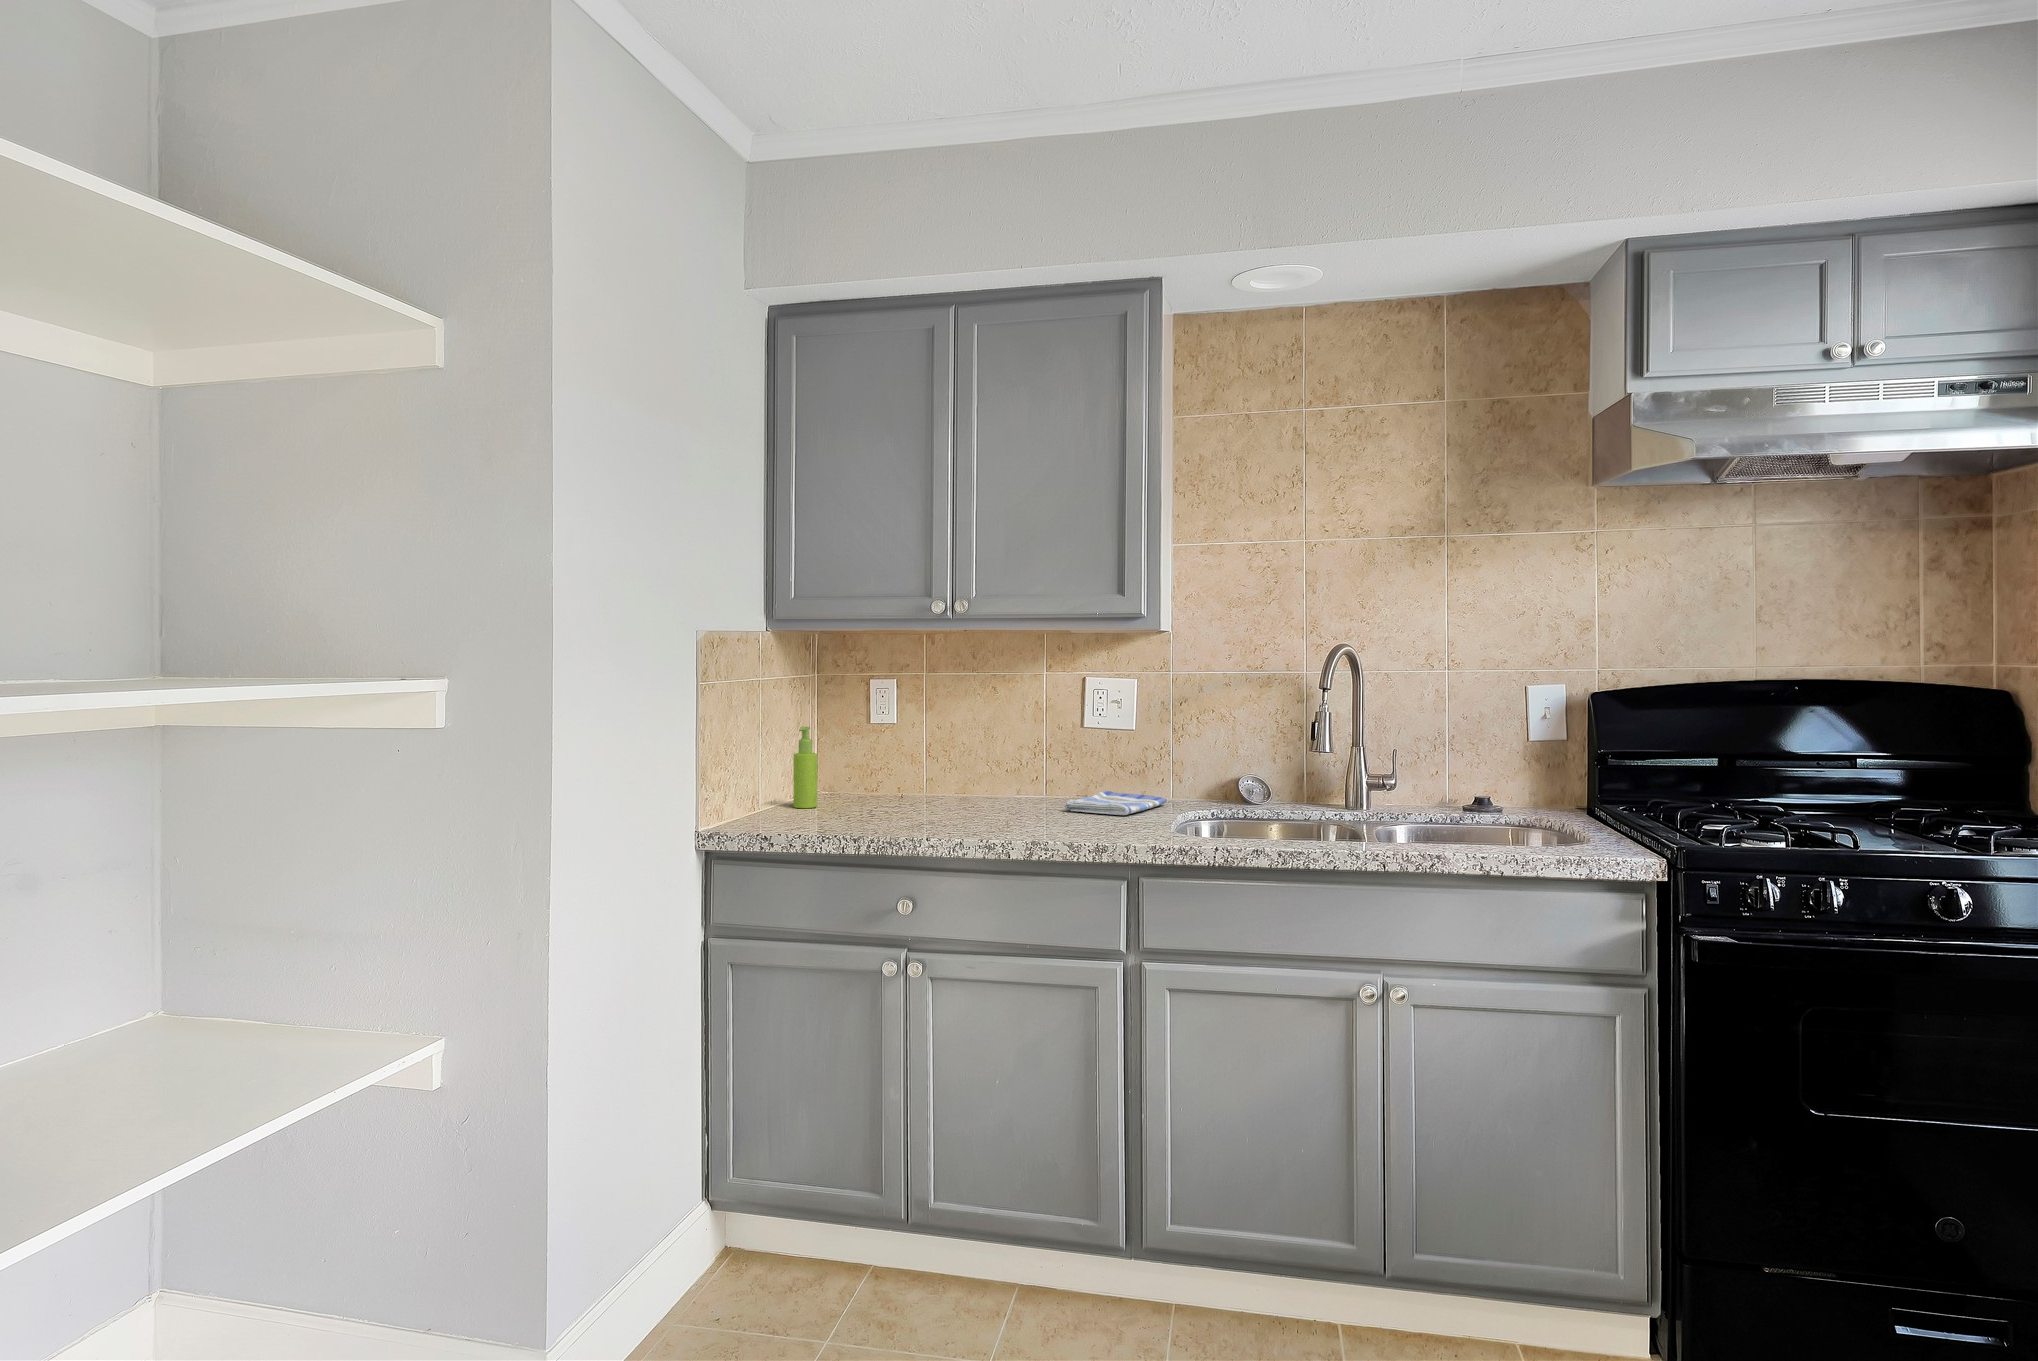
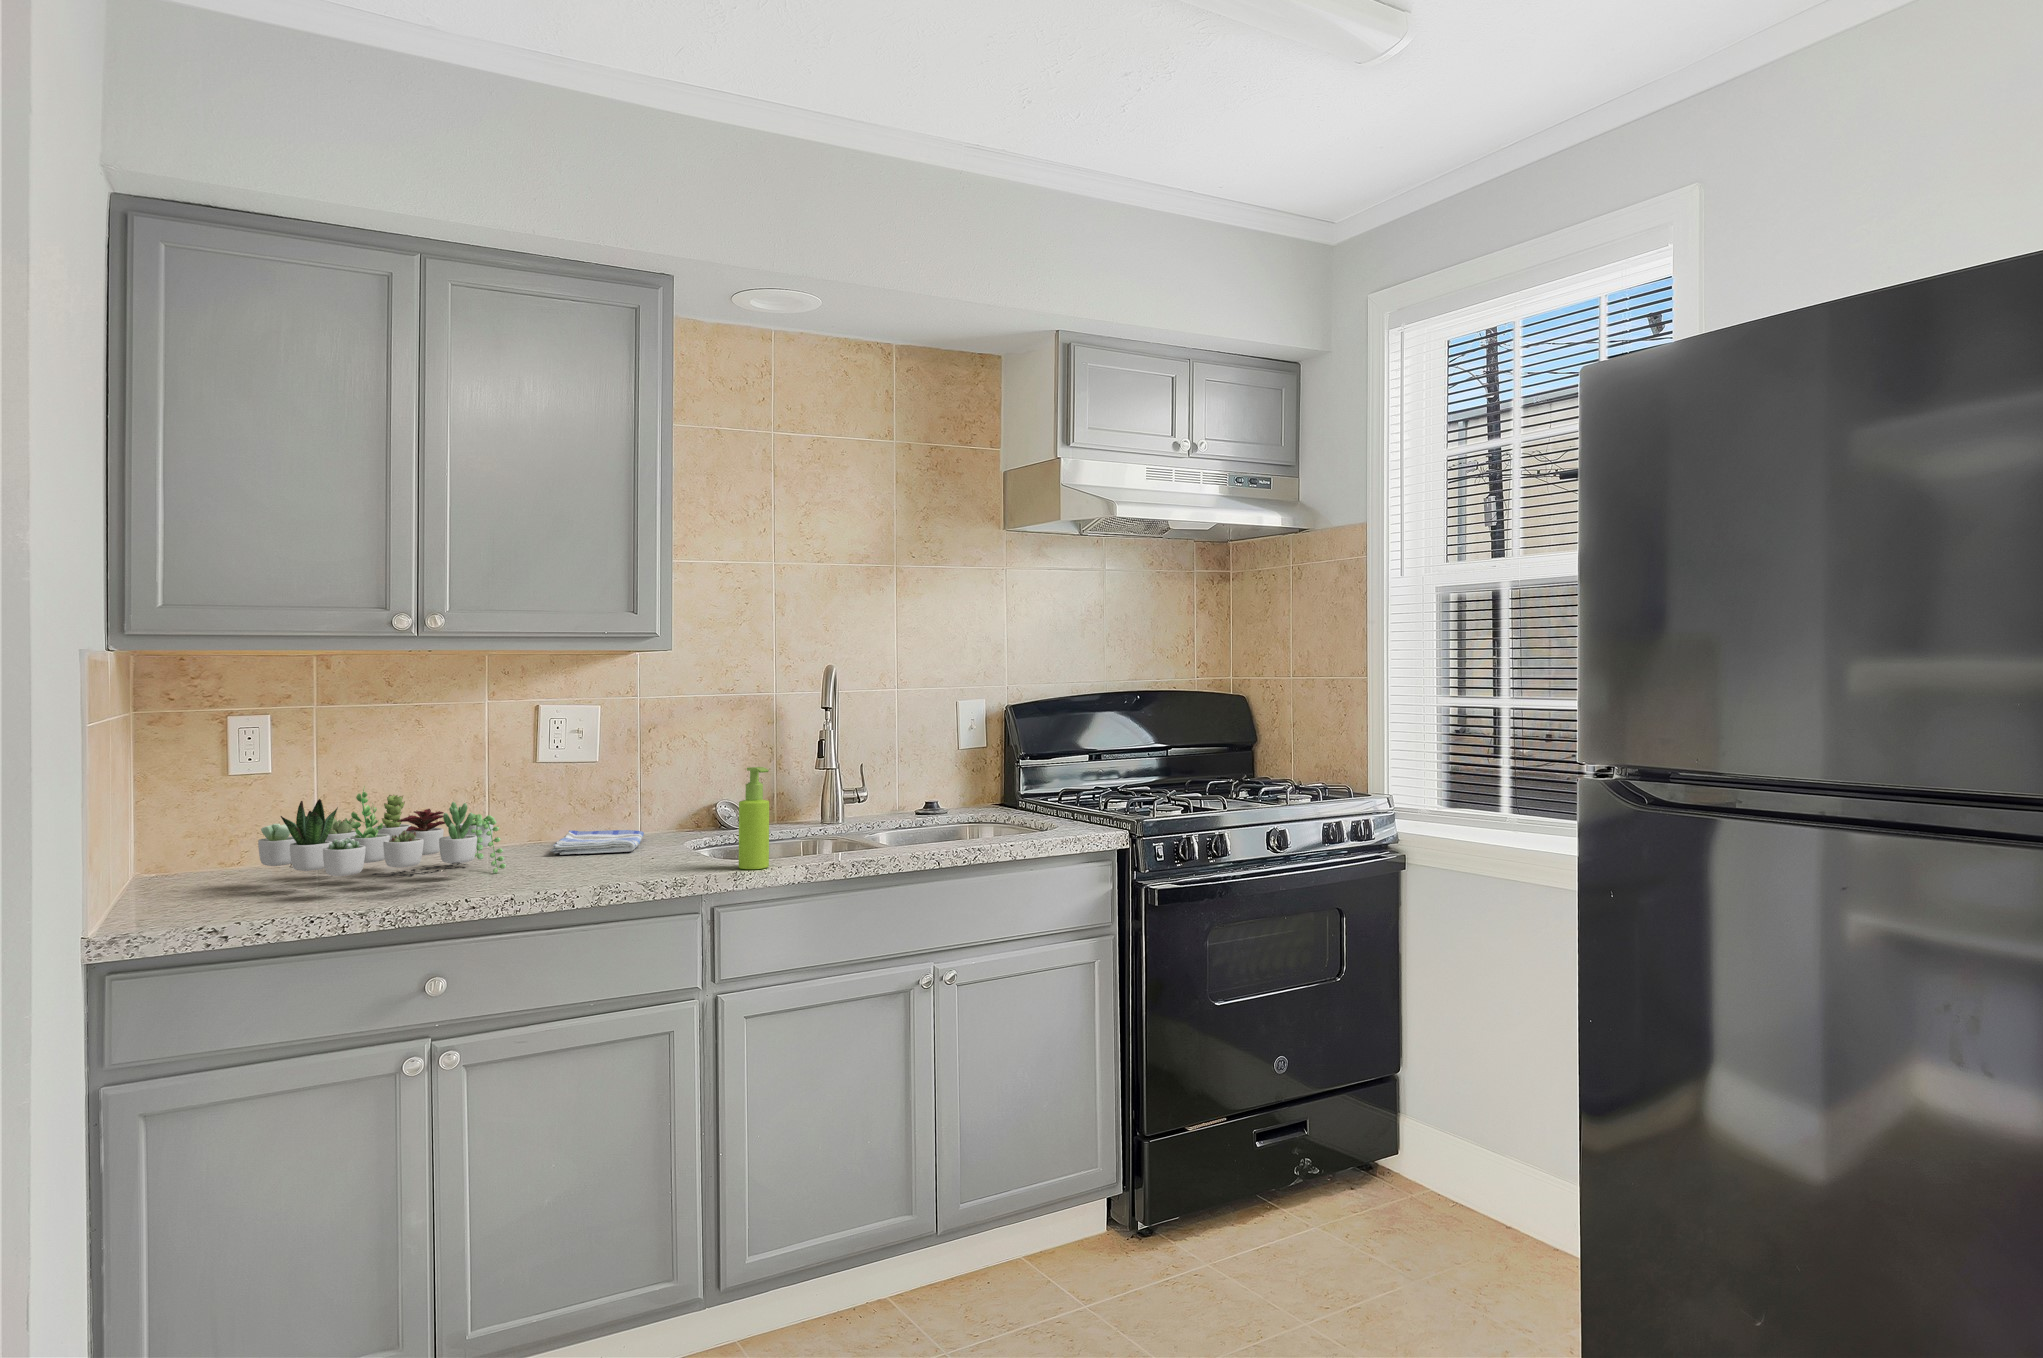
soap dispenser: present [793,727,817,808] -> present [739,767,769,869]
succulent plant: none [844,739,1010,820] -> present [258,790,506,877]

